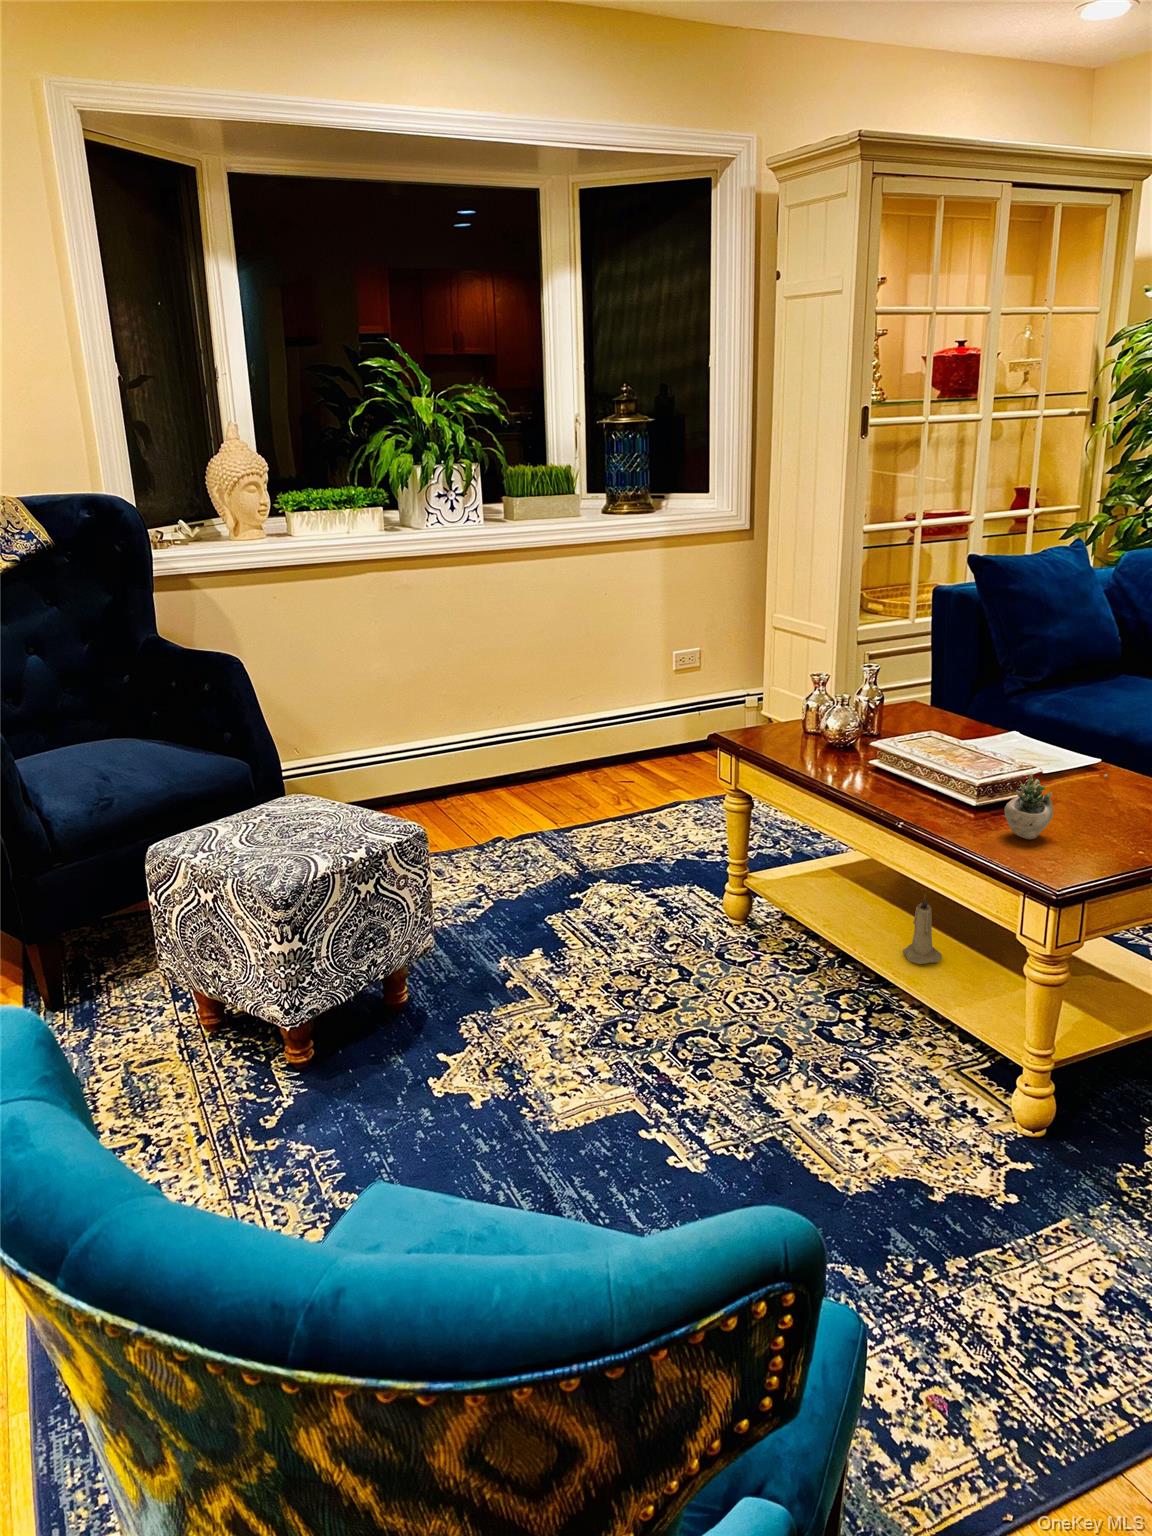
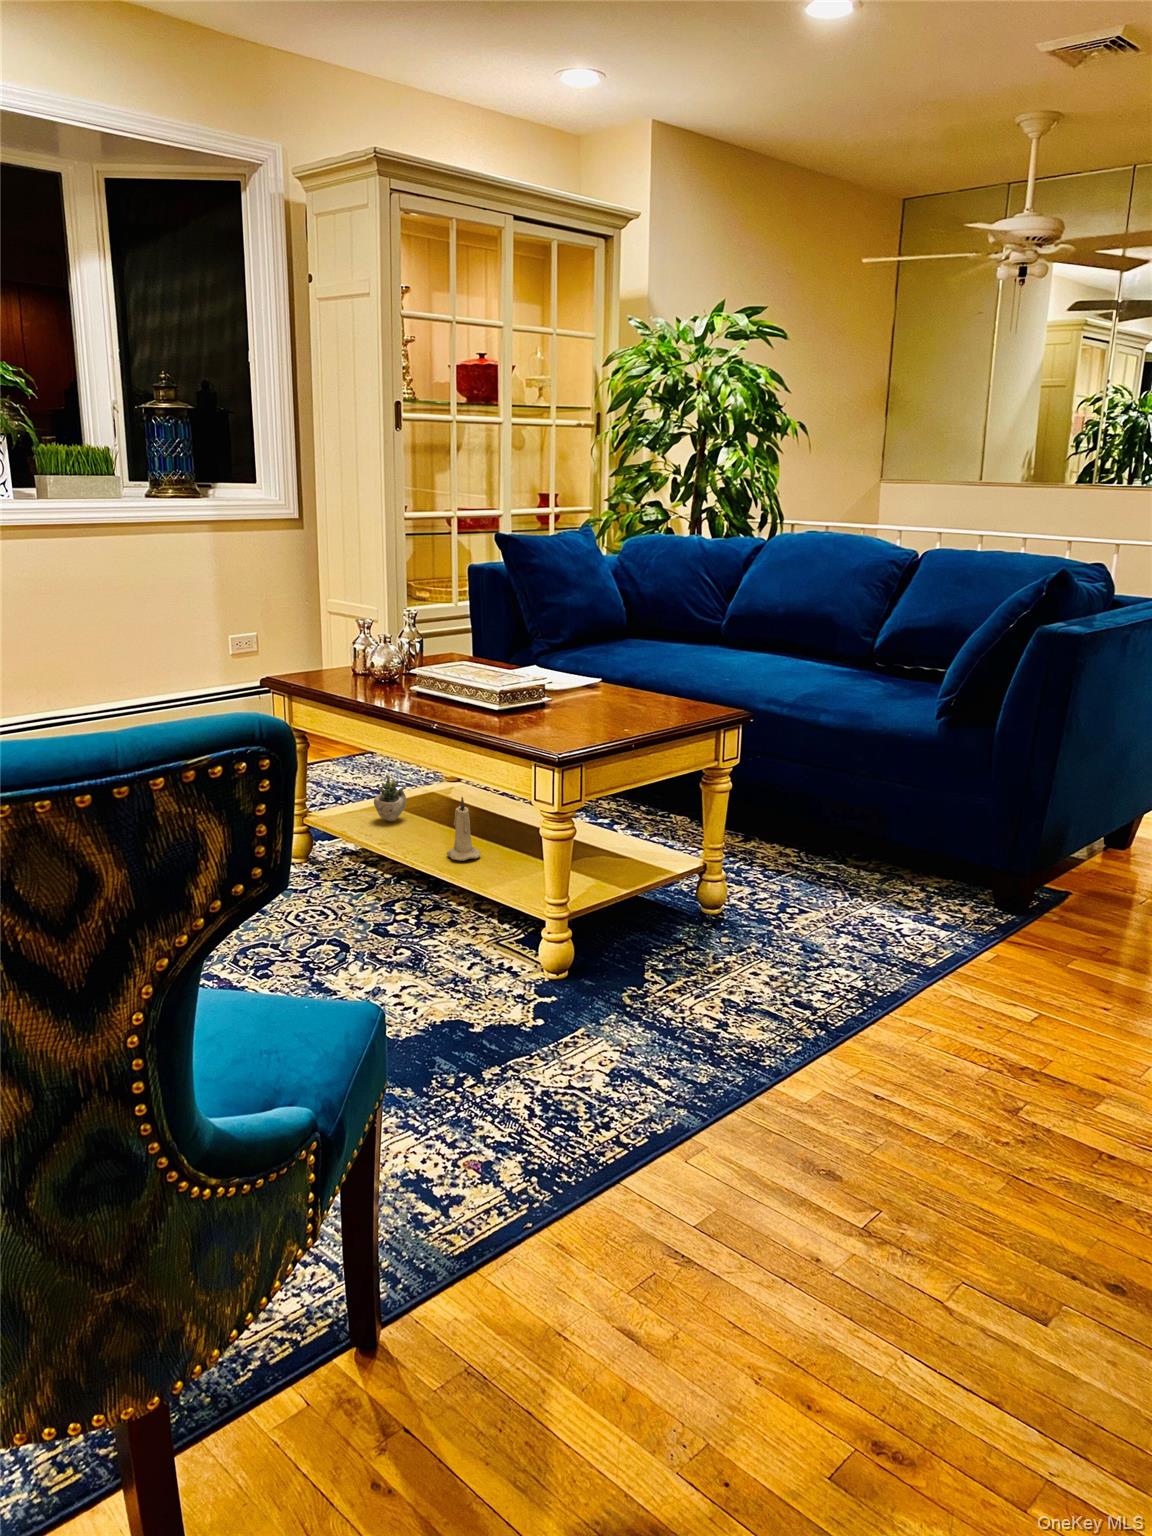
succulent plant: present [1004,774,1108,839] -> present [374,772,436,821]

